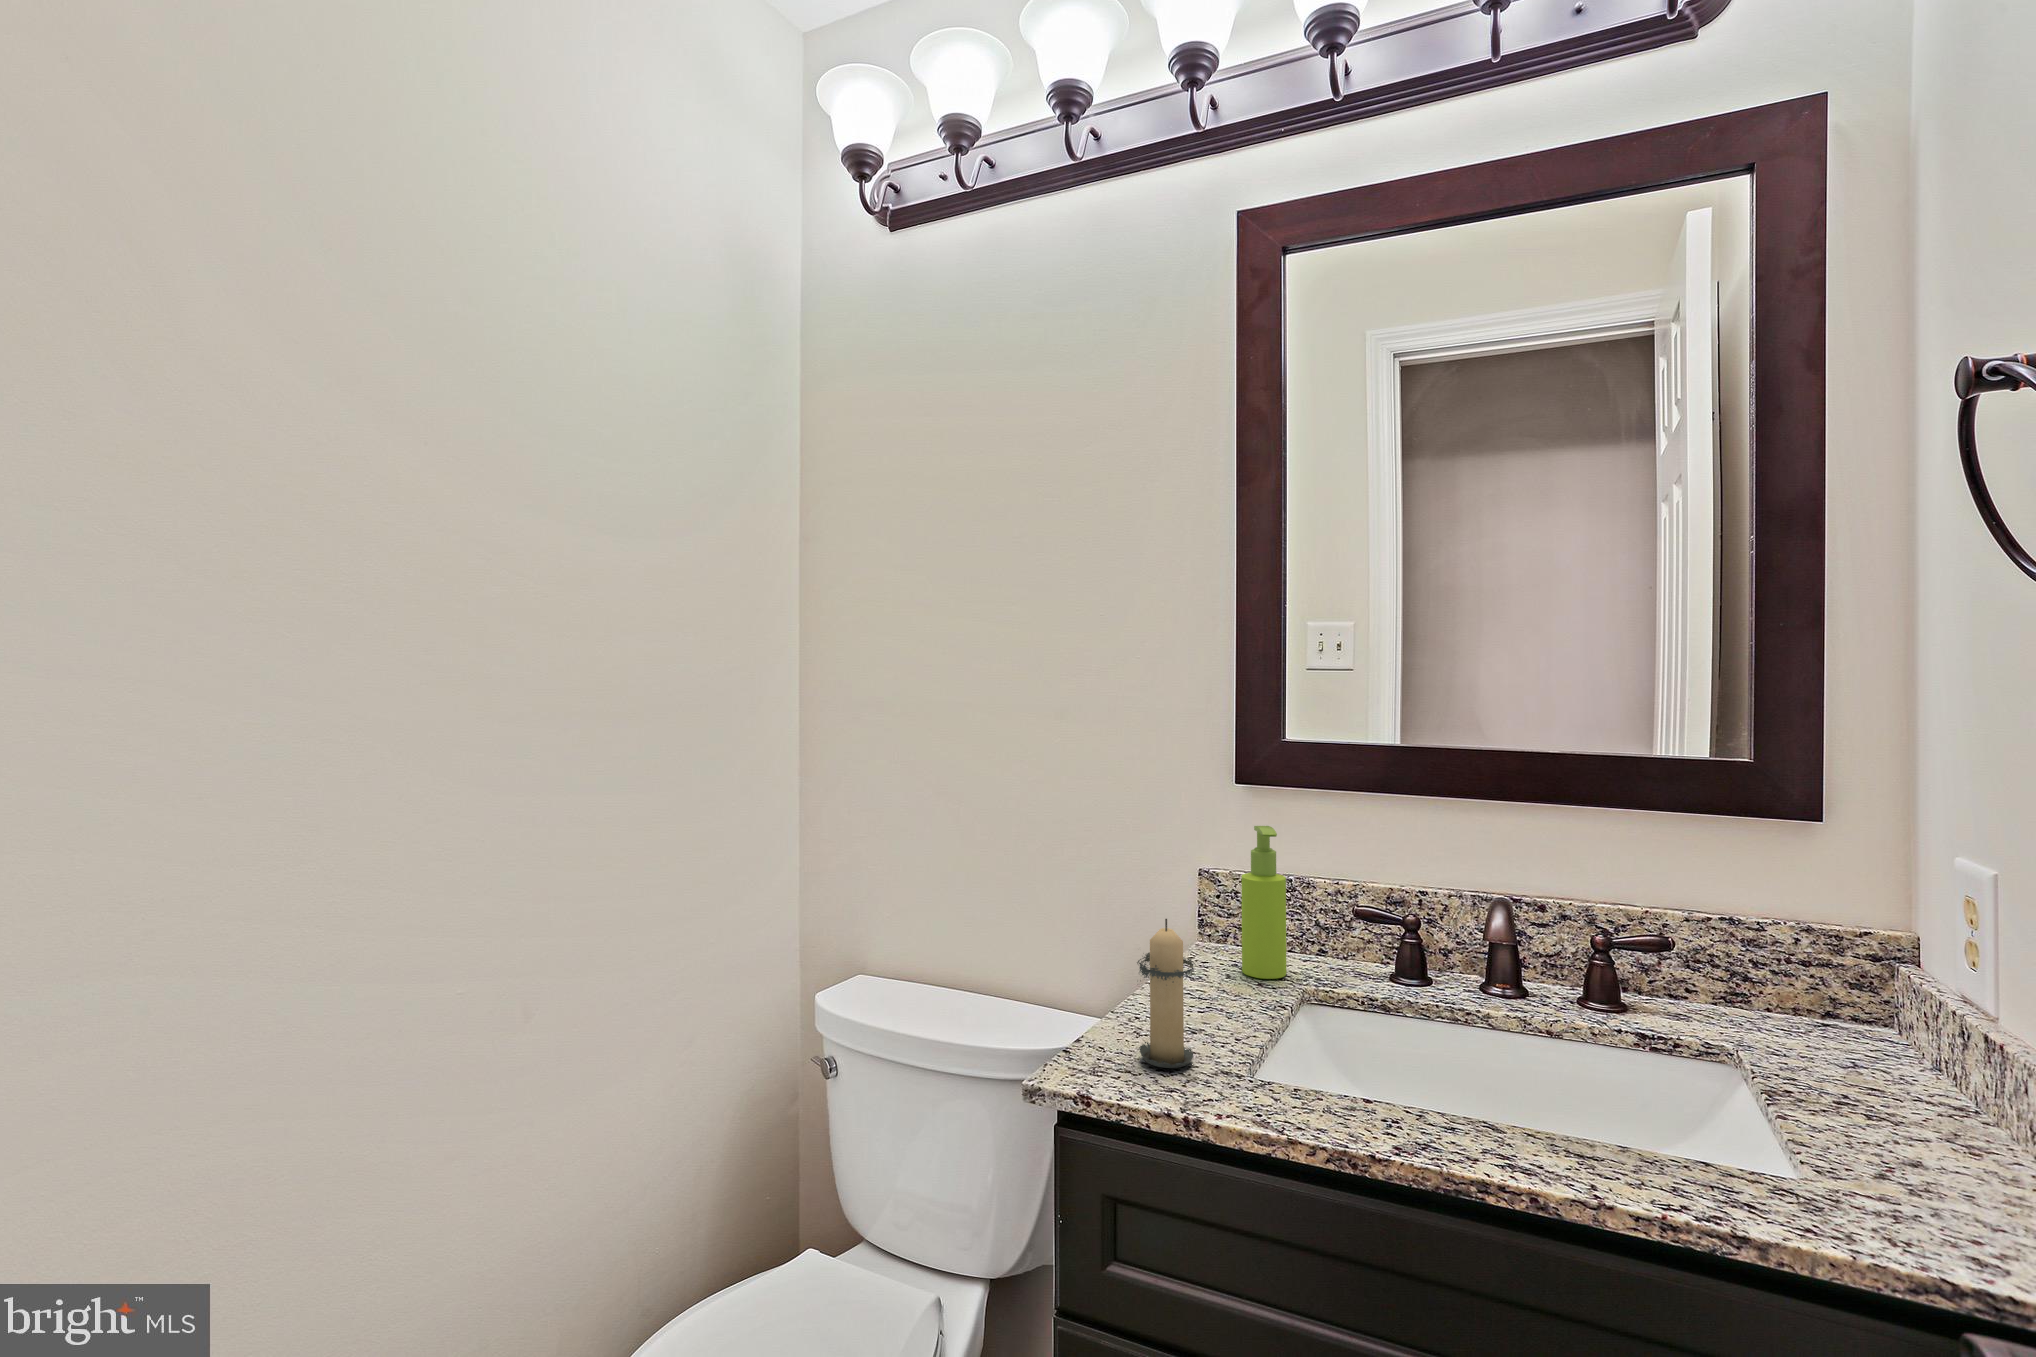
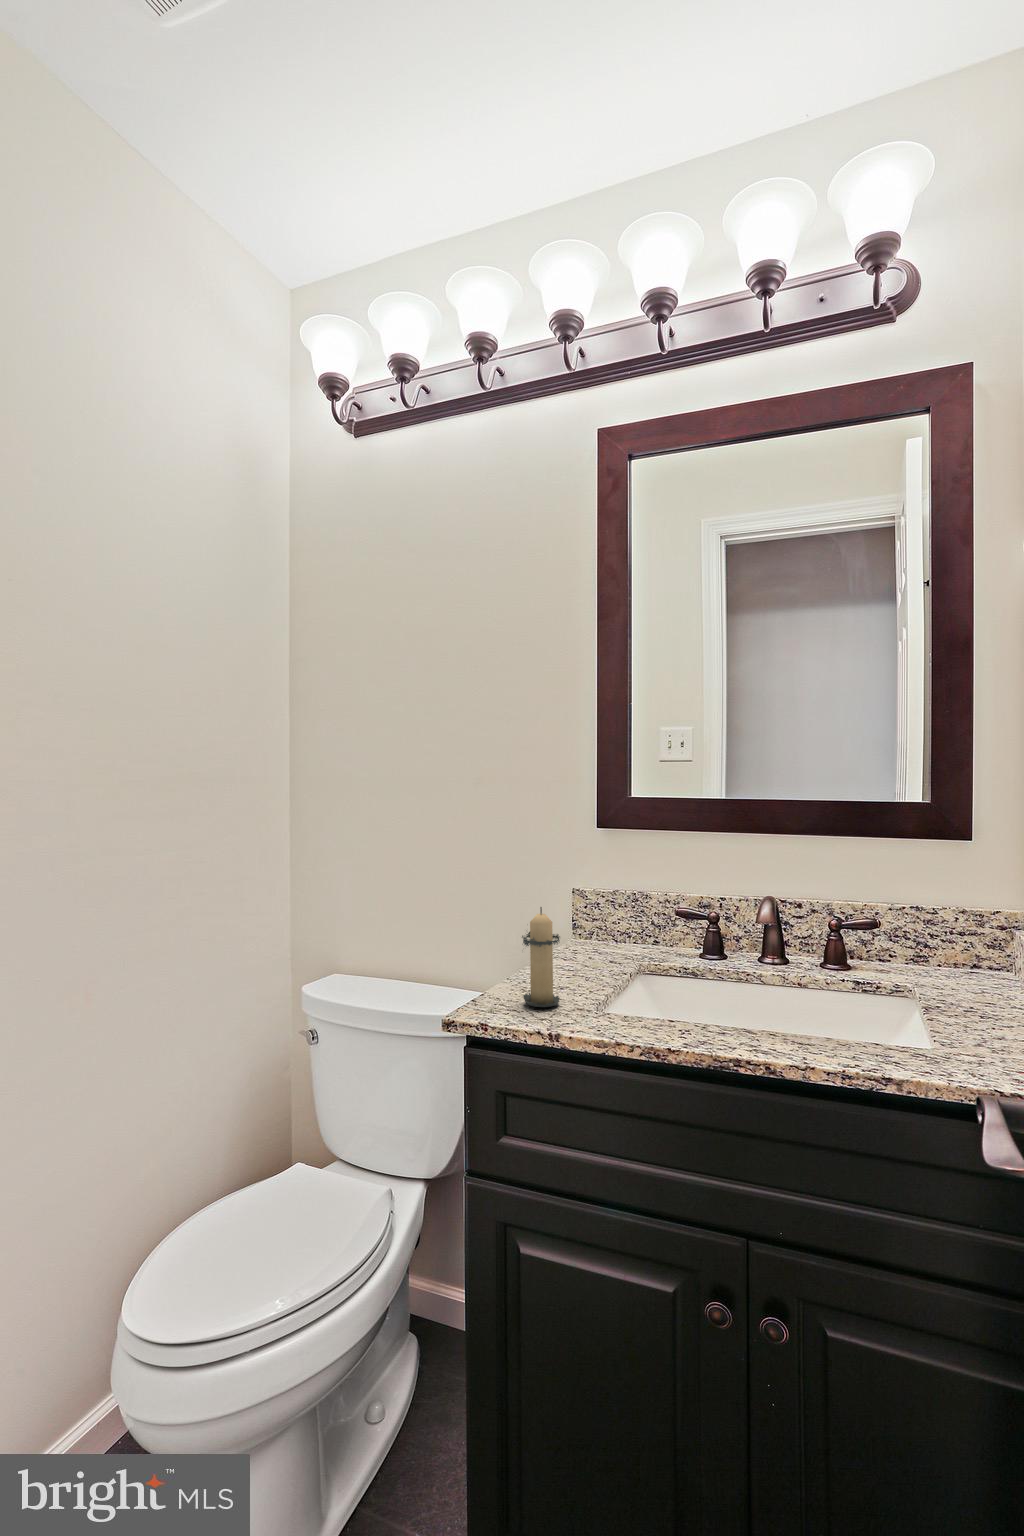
soap dispenser: present [1241,826,1286,979] -> none [600,853,630,958]

